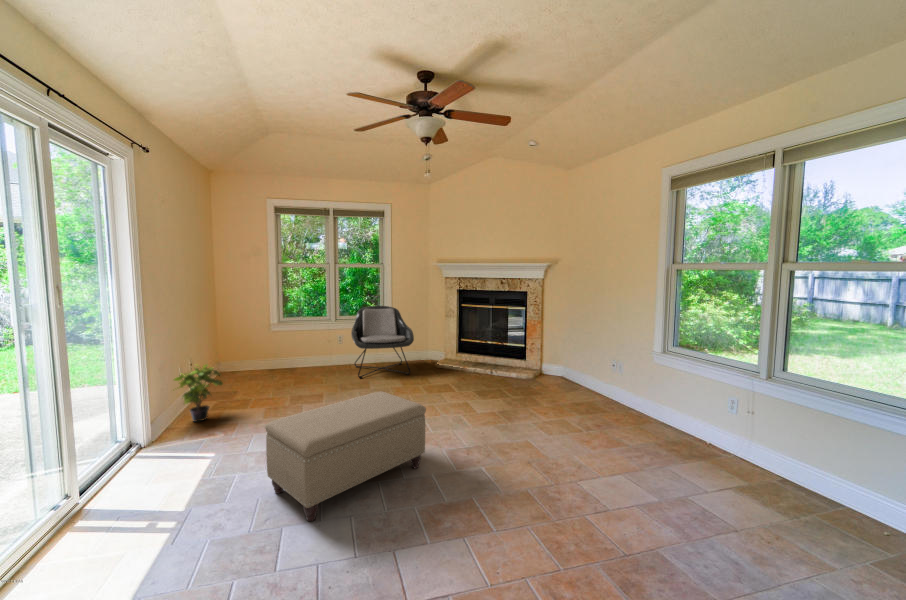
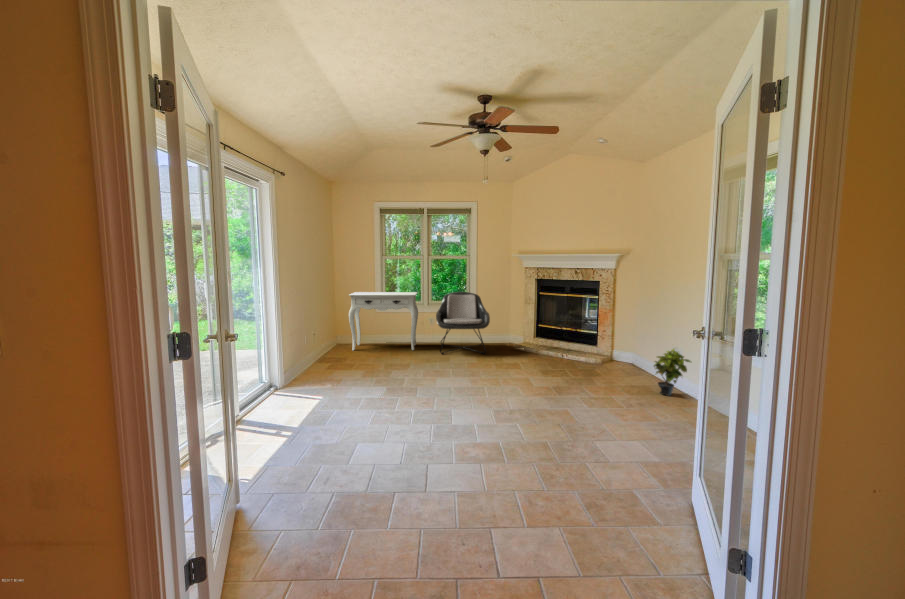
console table: none [239,307,327,381] -> present [349,292,418,350]
potted plant: present [173,364,223,422] -> present [654,349,691,396]
ottoman: present [265,391,426,521] -> none [349,360,470,444]

